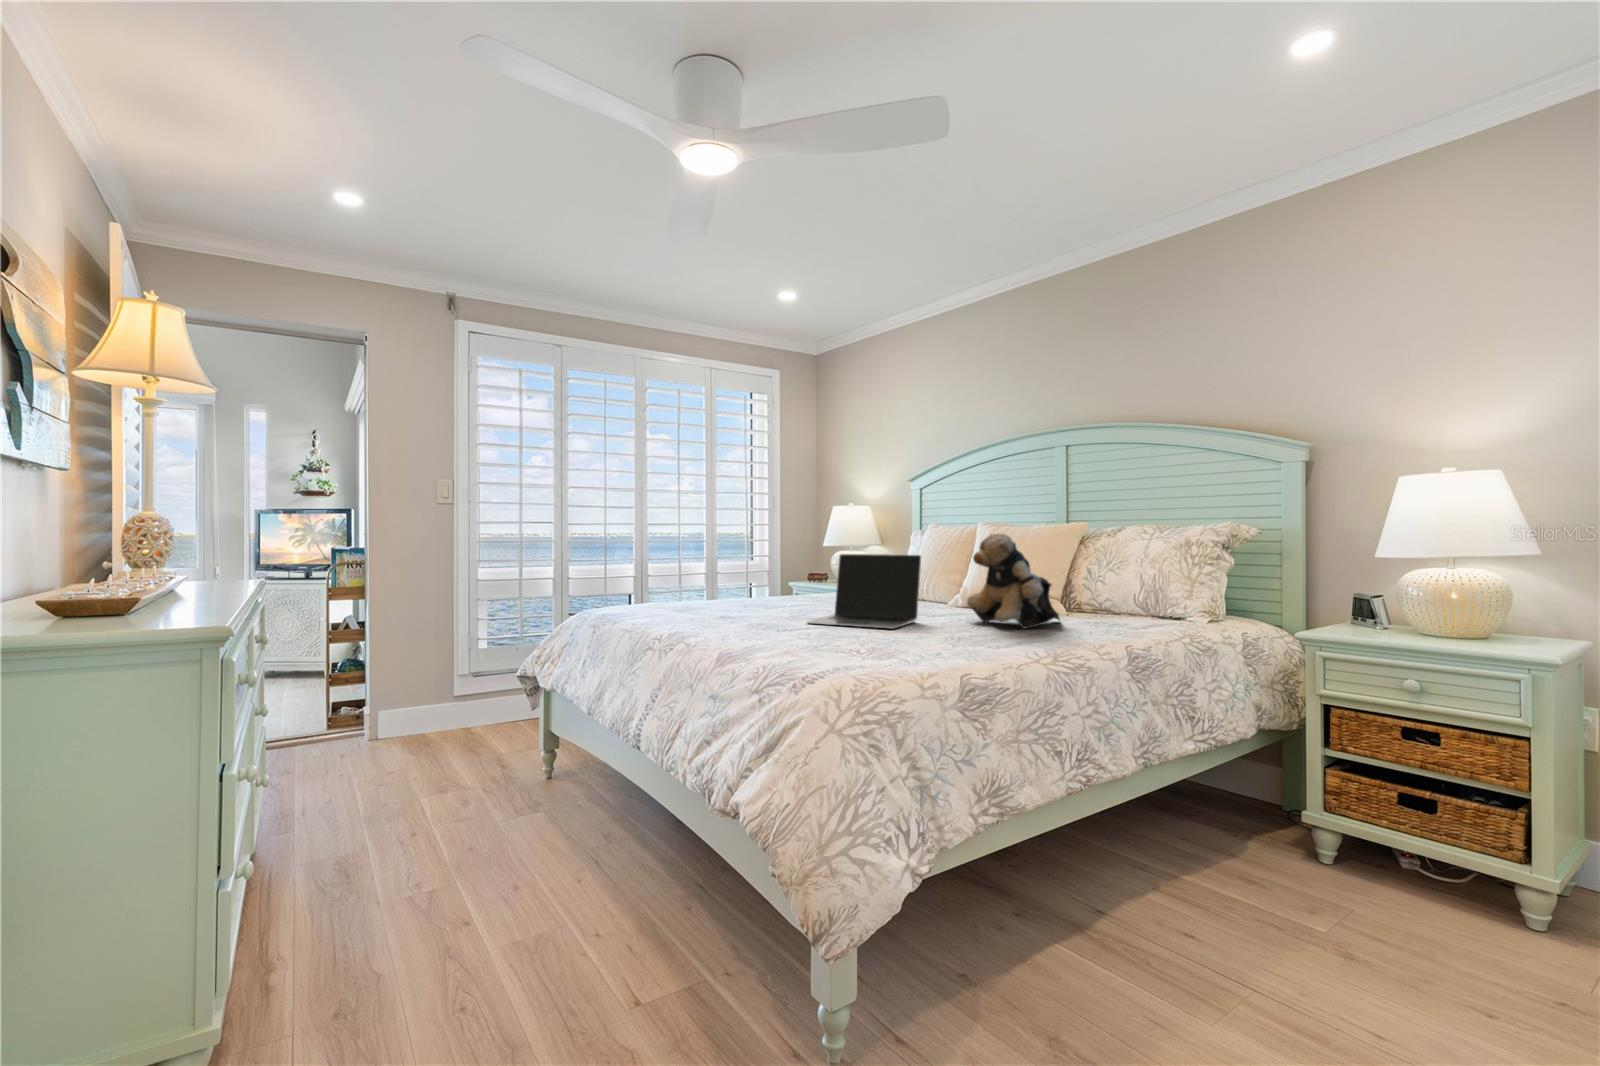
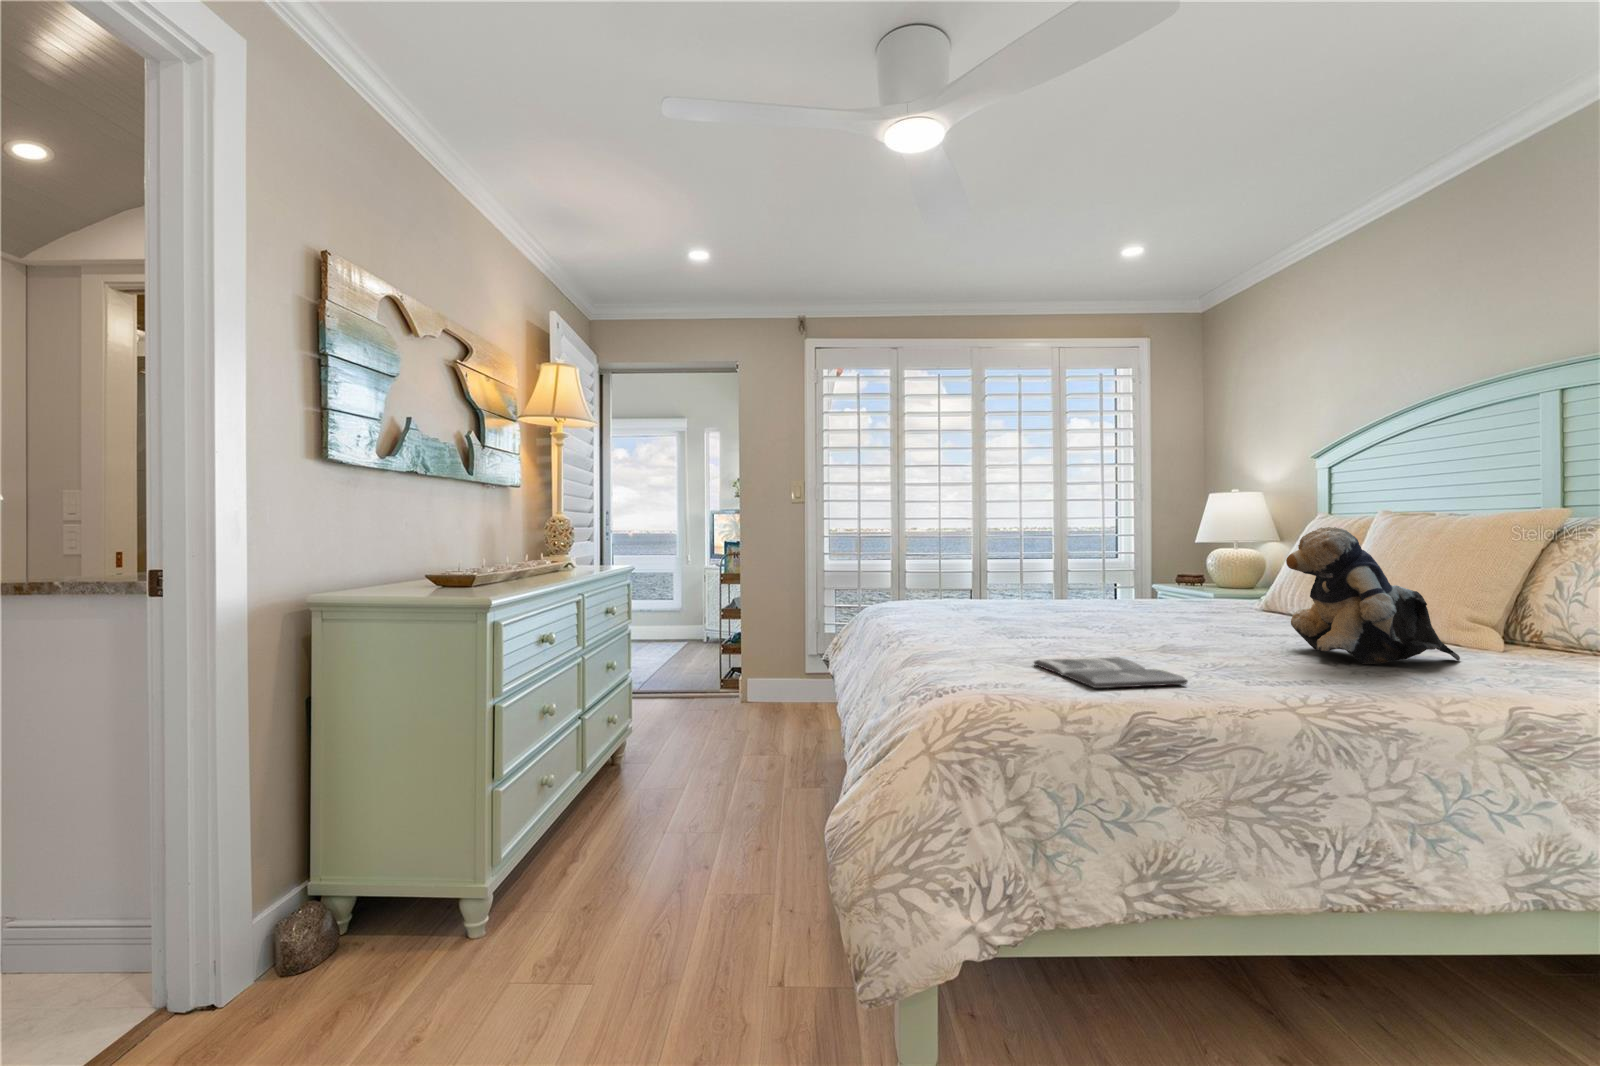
laptop: present [808,554,921,629] -> none [1060,552,1223,647]
magazine: none [843,638,966,661] -> present [1034,657,1187,688]

